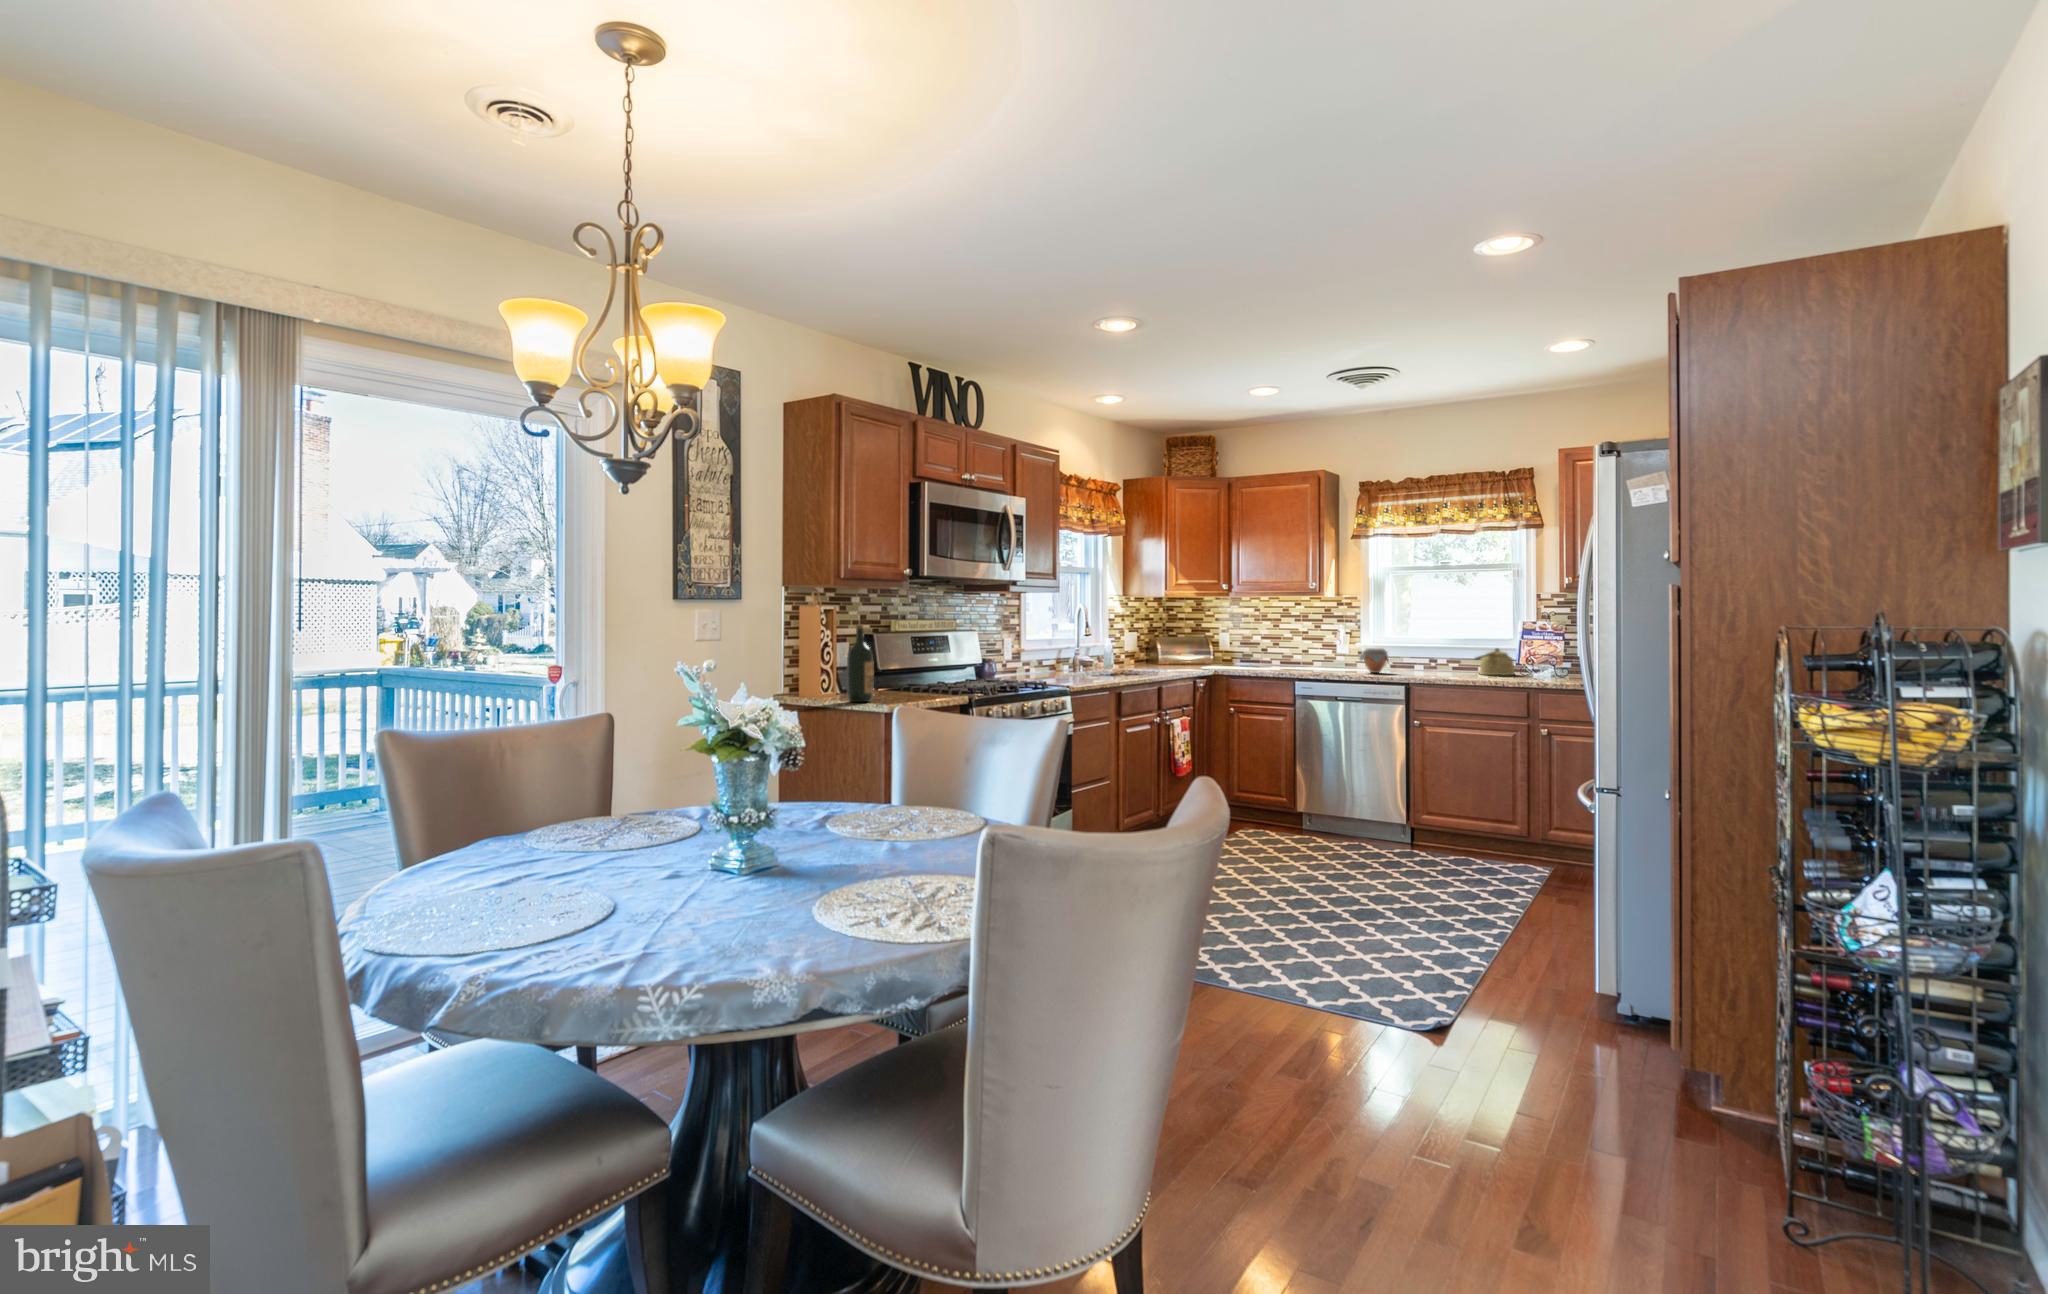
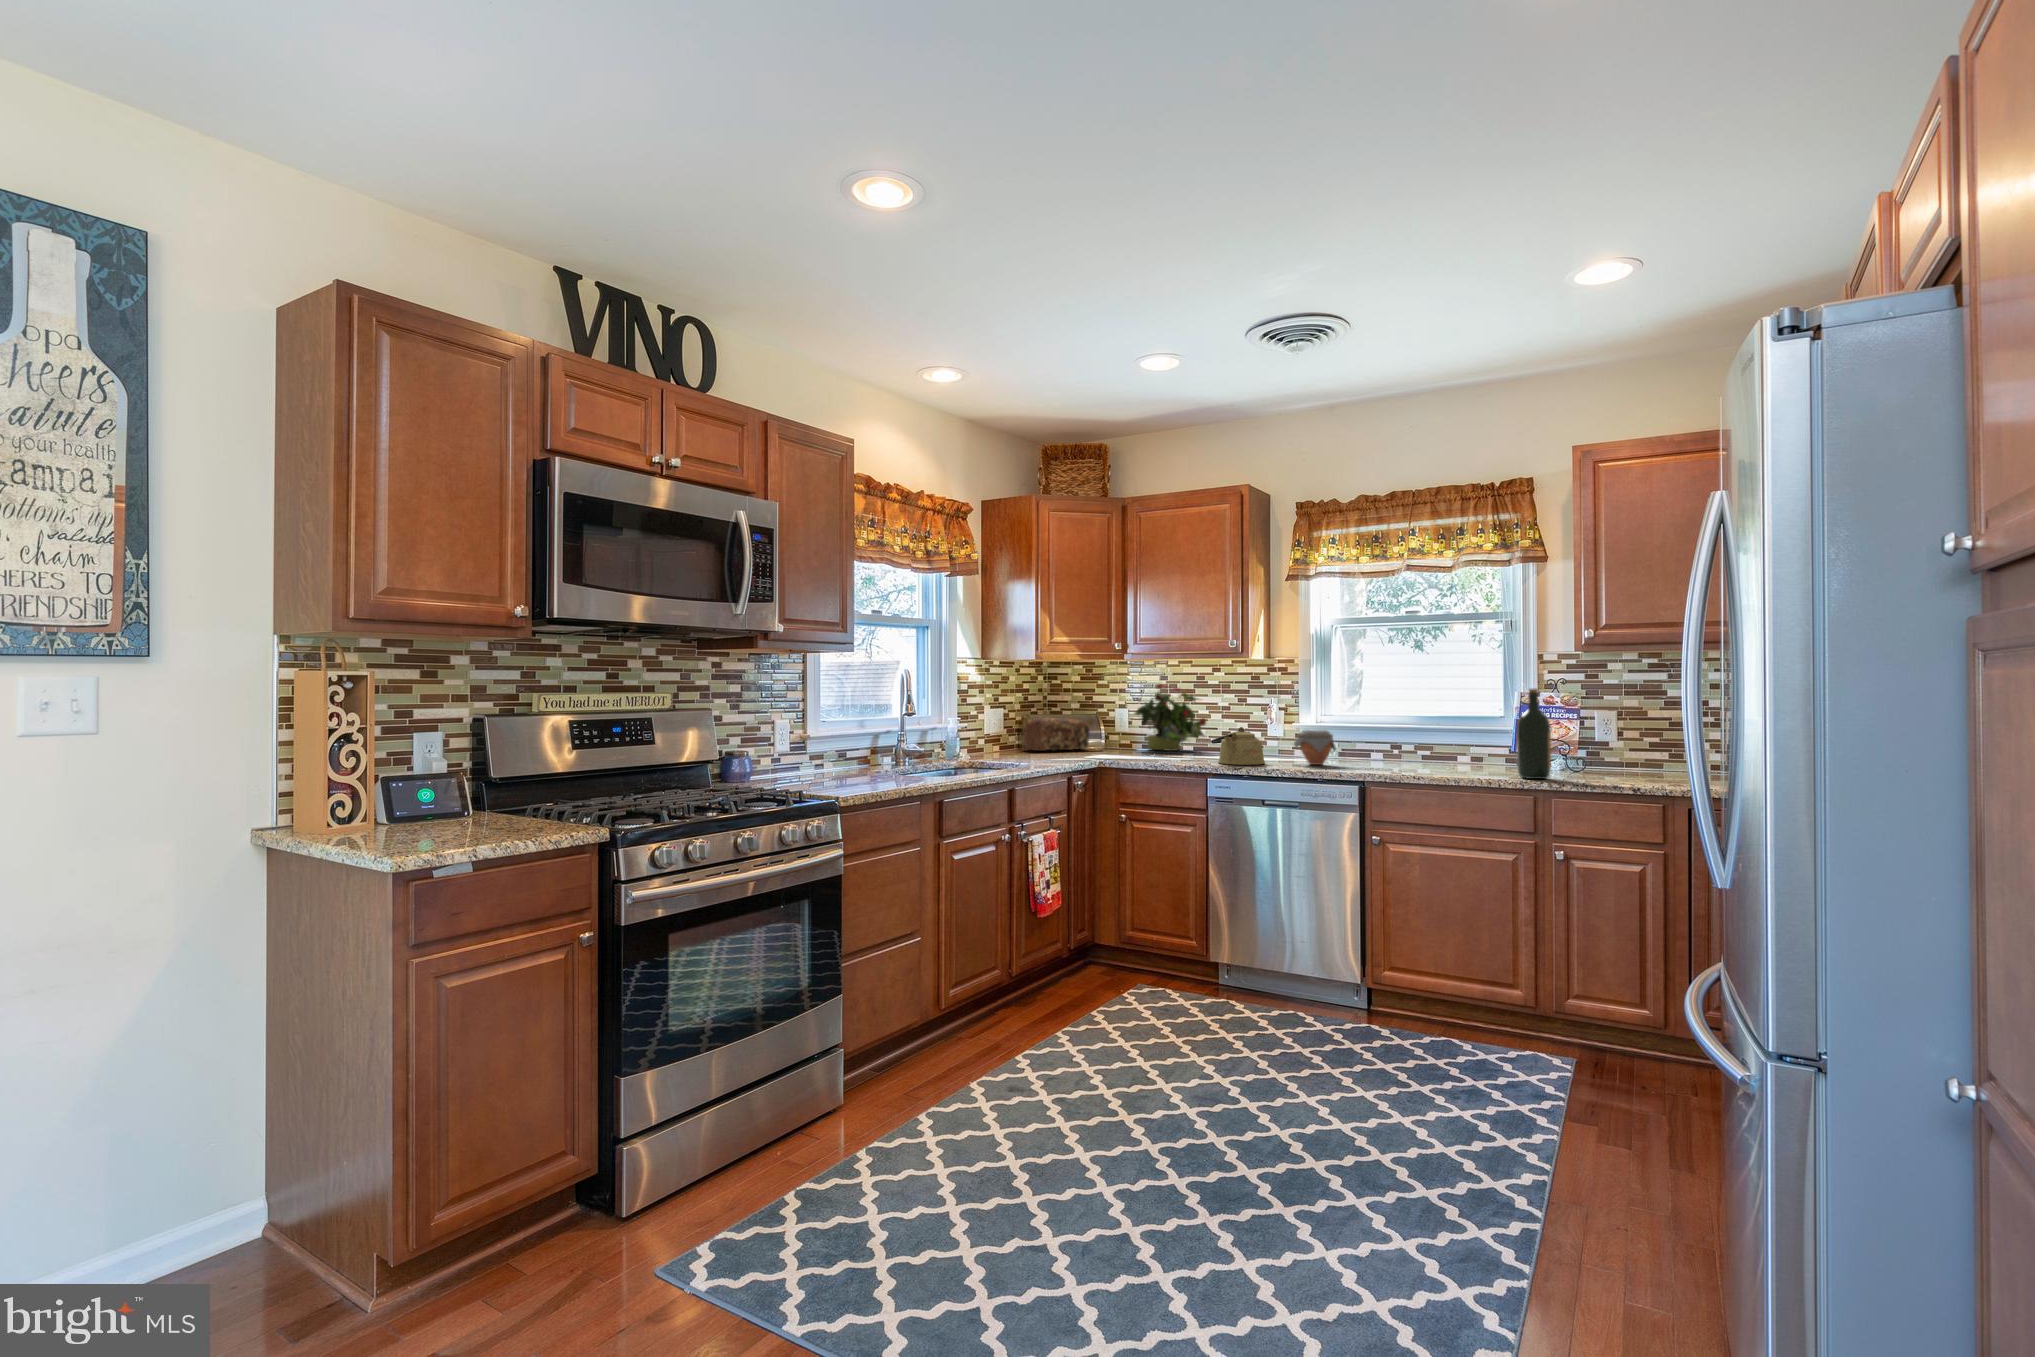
potted plant: none [1235,614,1291,664] -> present [1135,684,1206,751]
wine bottle: present [847,625,874,702] -> present [1517,688,1551,779]
bread loaf: none [1153,640,1203,665] -> present [1023,718,1089,751]
kettle: present [1475,648,1515,675] -> present [1211,727,1265,765]

